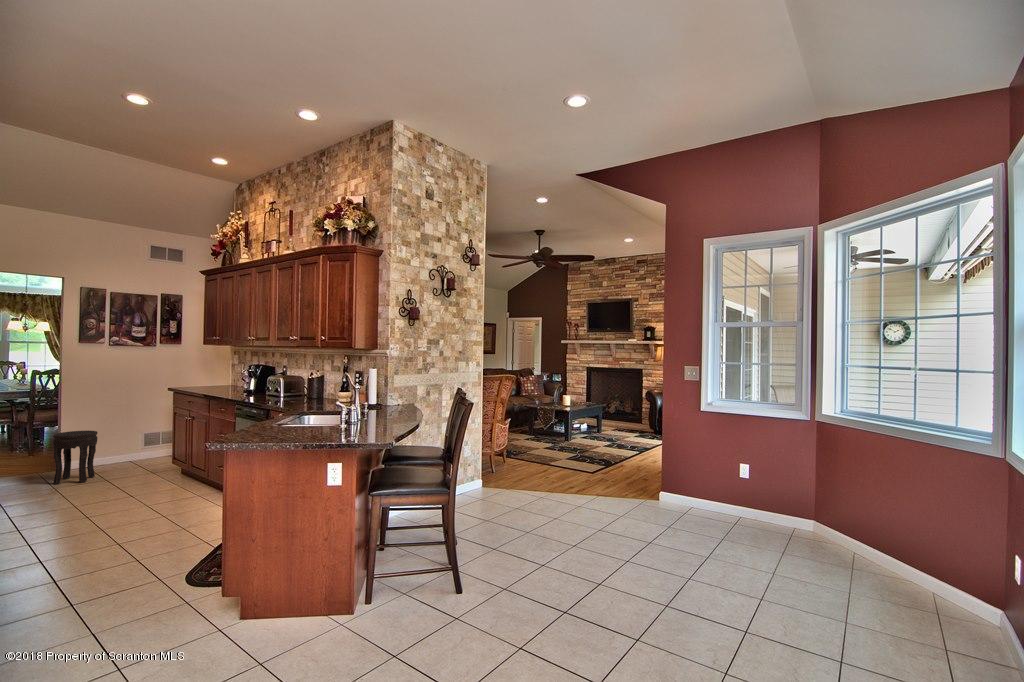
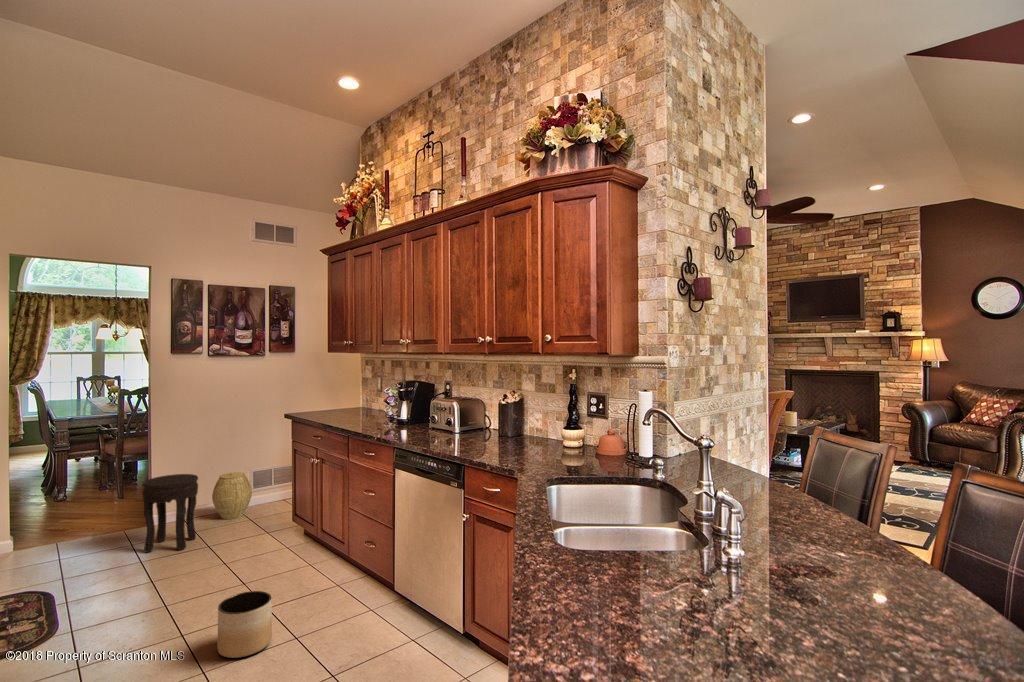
woven basket: none [109,433,141,467] -> present [212,472,252,519]
planter: none [109,490,146,525] -> present [217,591,272,658]

